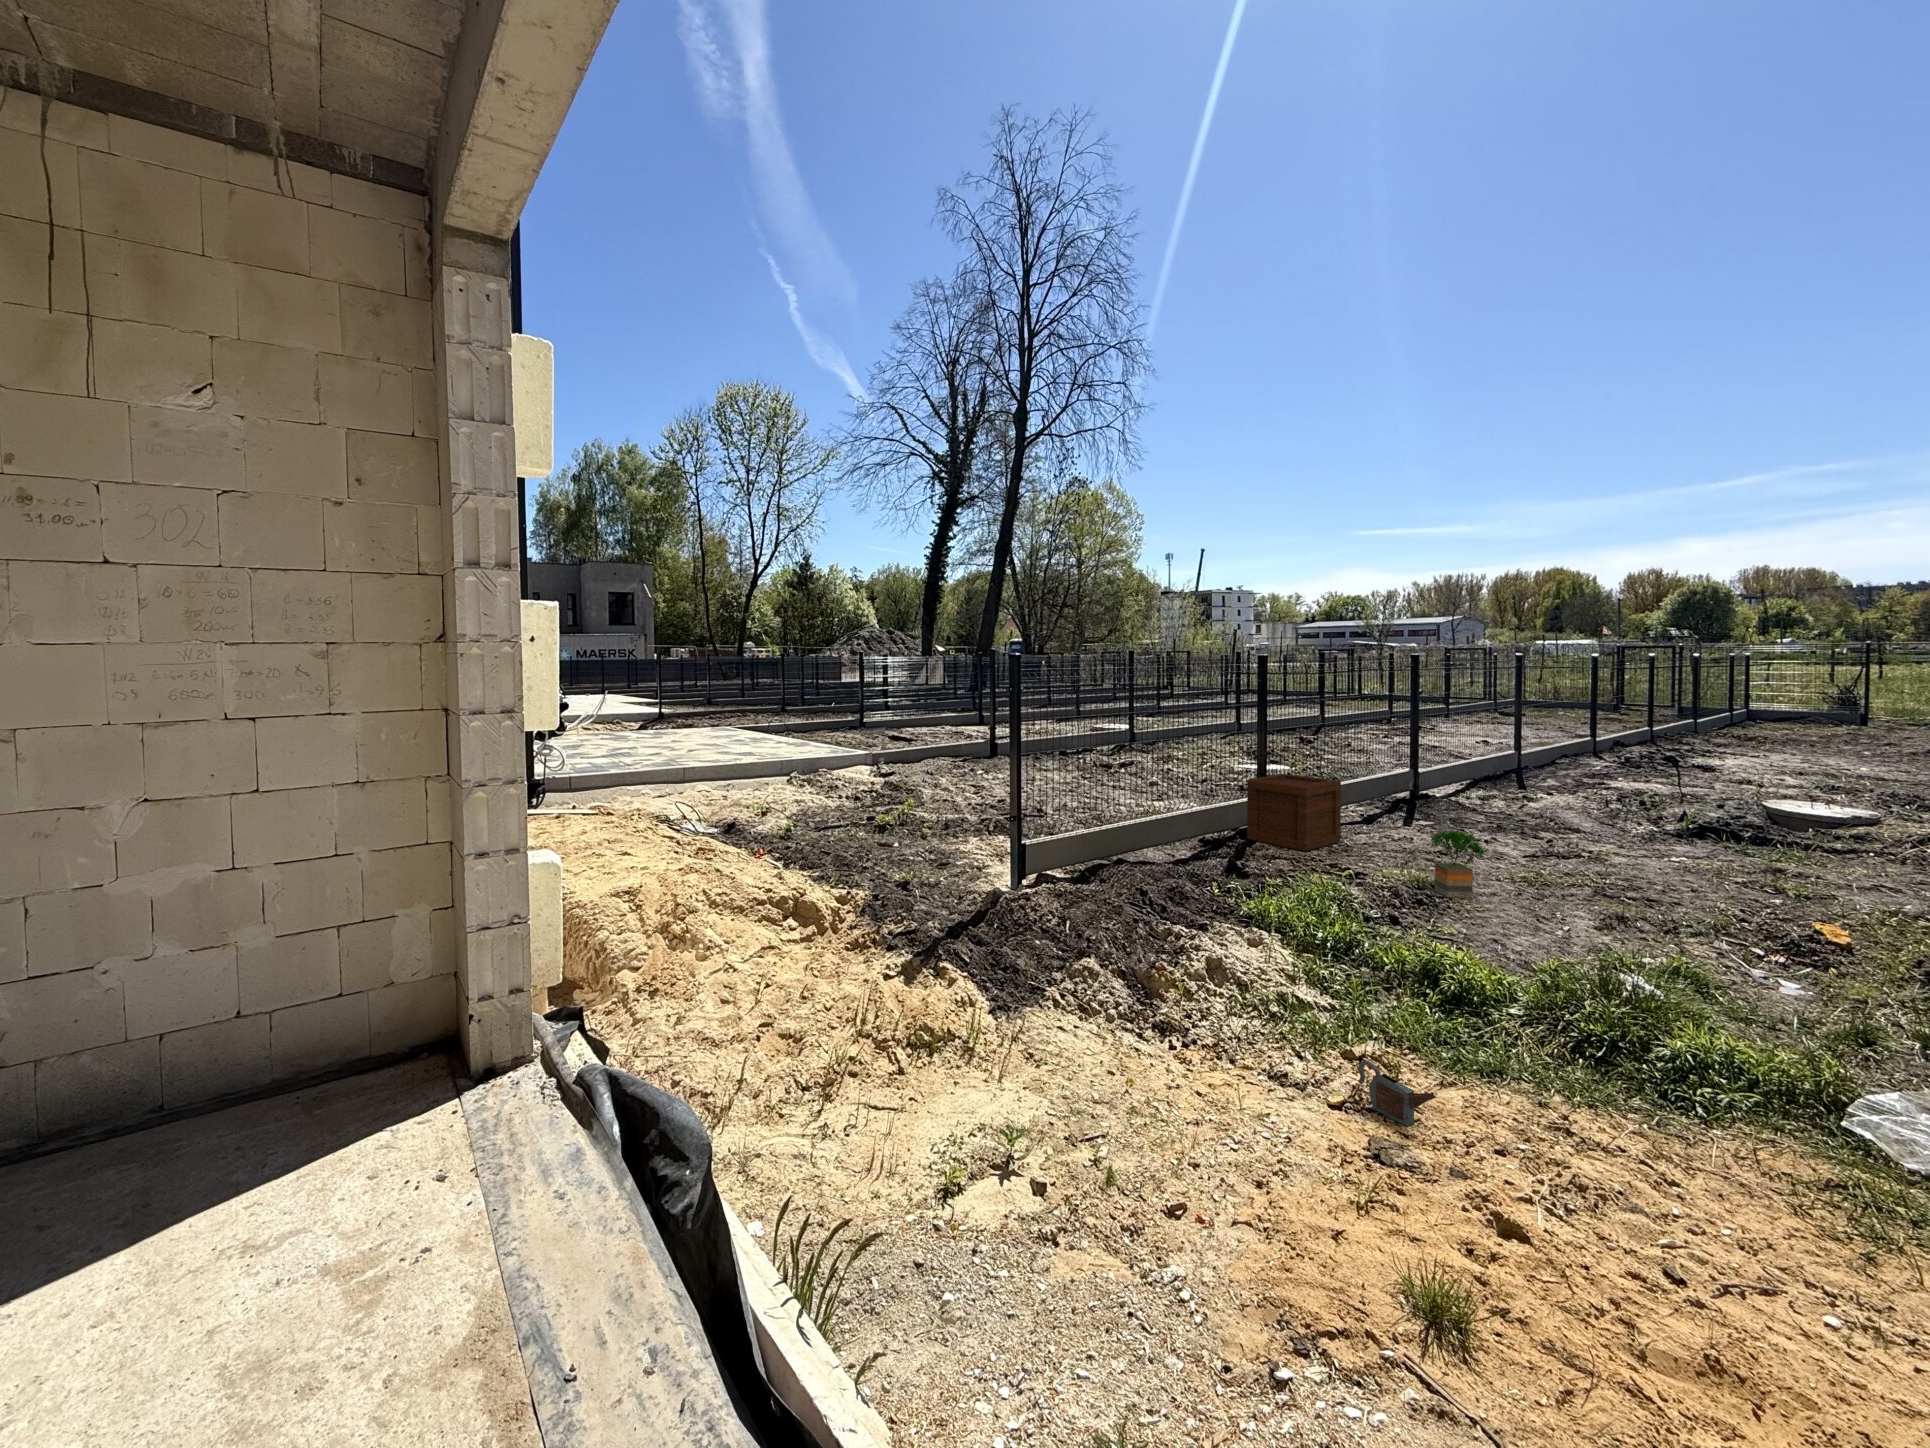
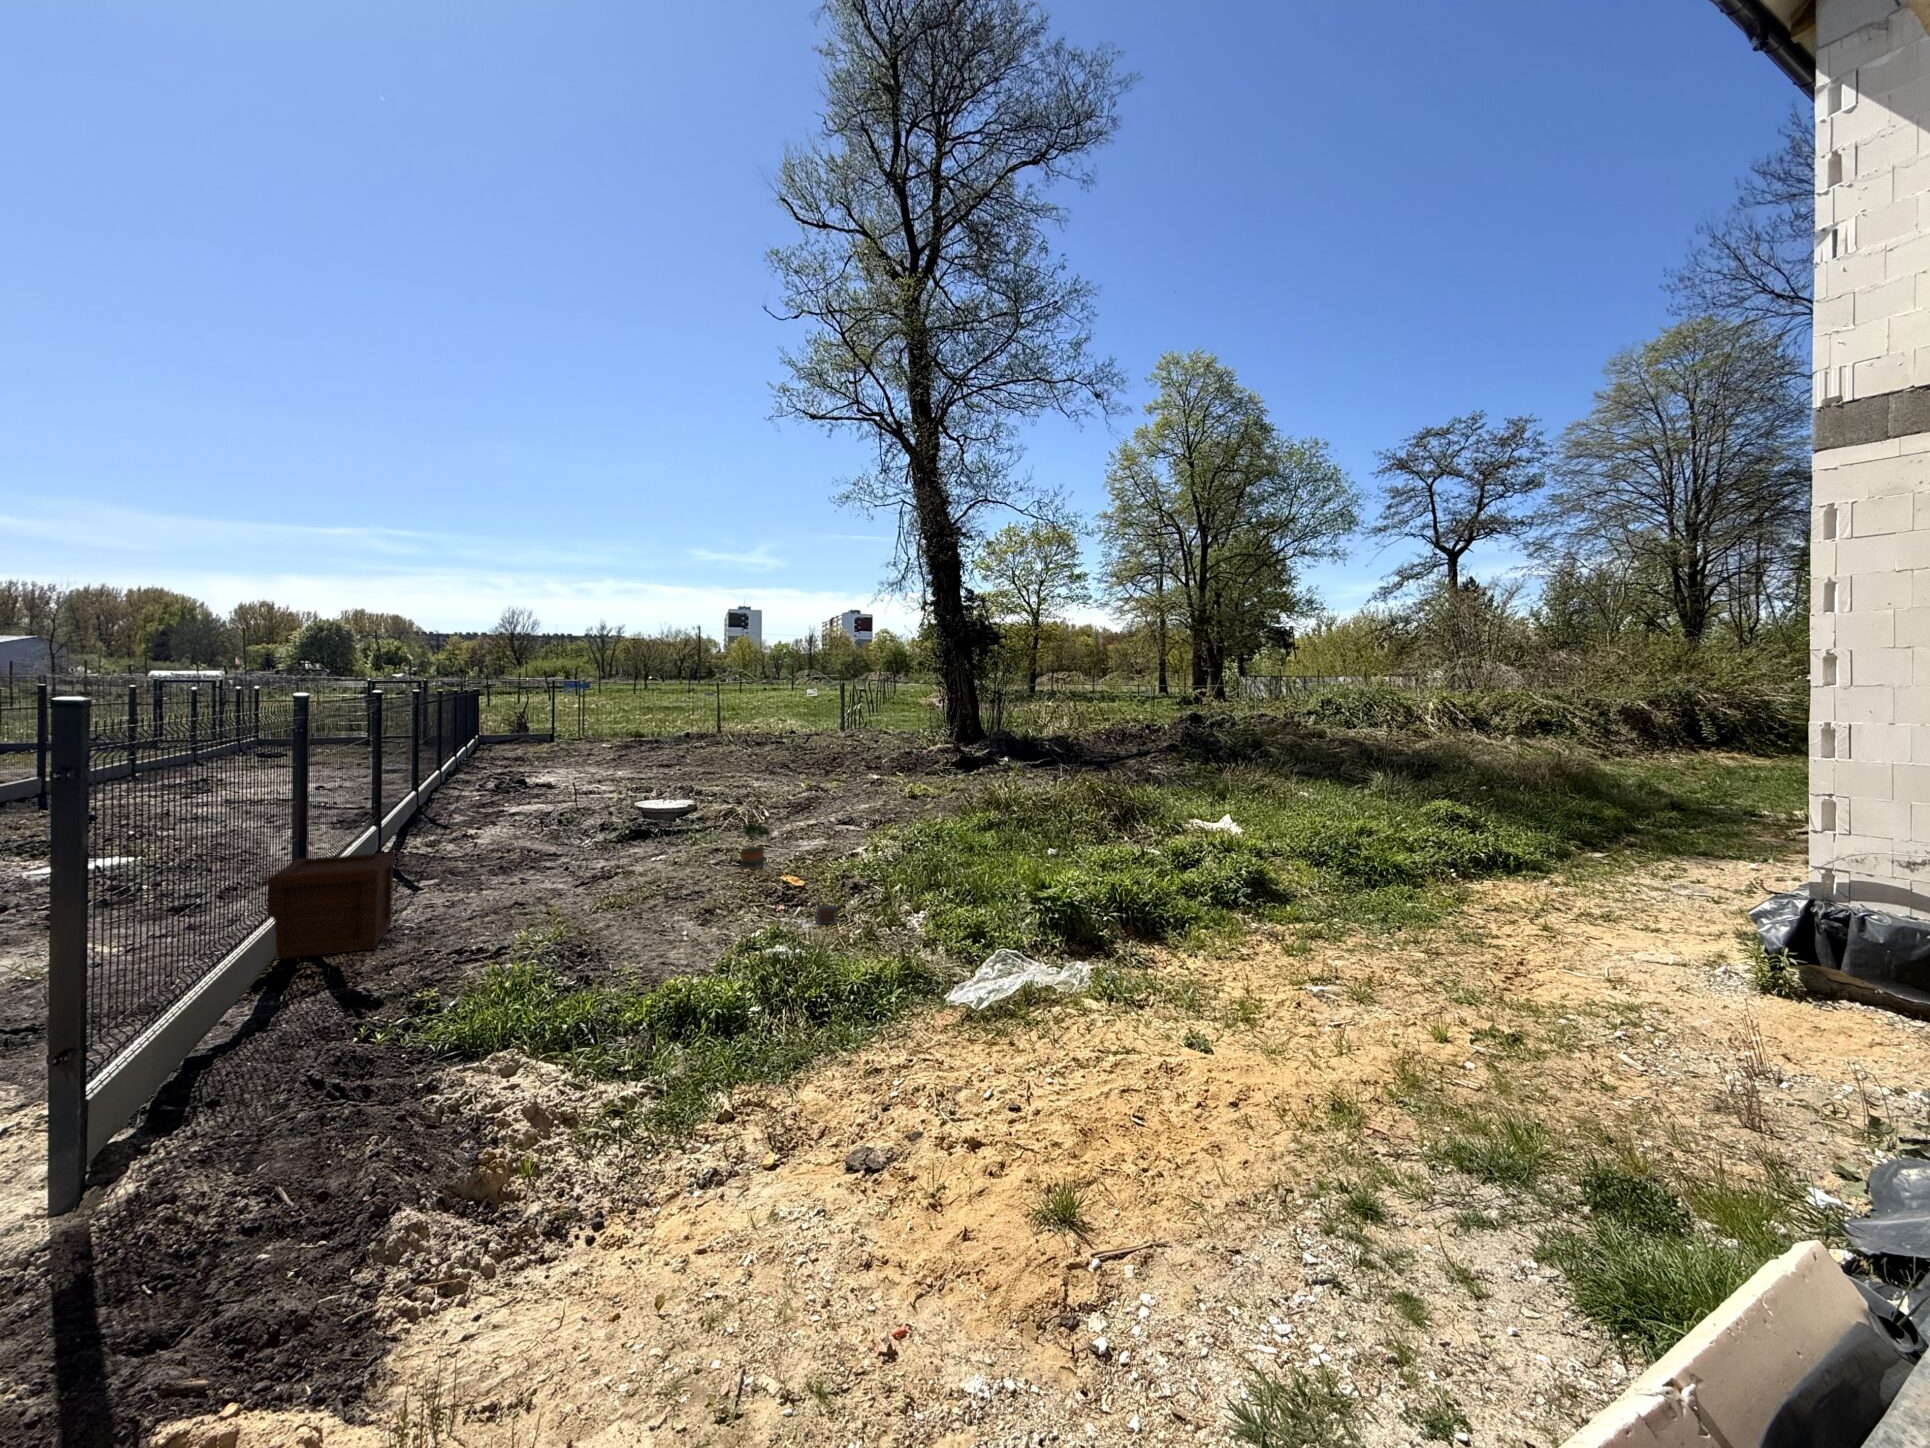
potted tree: present [1431,830,1485,898] -> present [738,824,771,870]
watering can: present [1358,1061,1436,1127] -> present [809,902,847,924]

